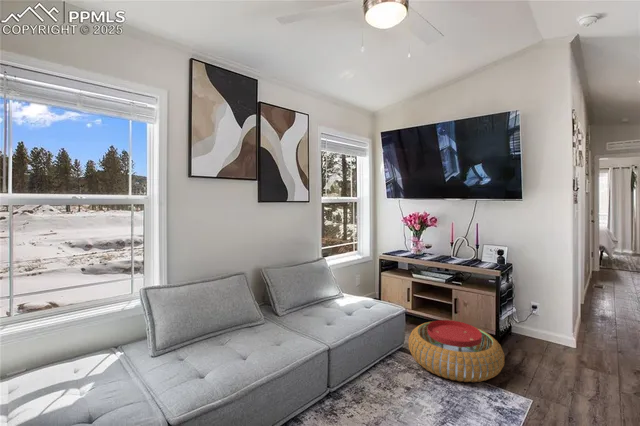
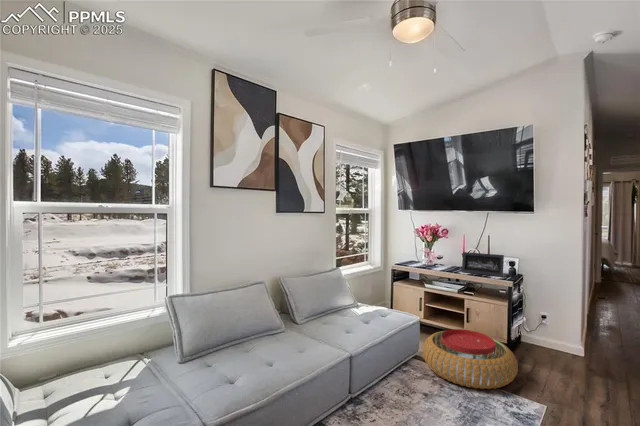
picture frame: none [451,242,494,267] -> present [462,252,504,277]

